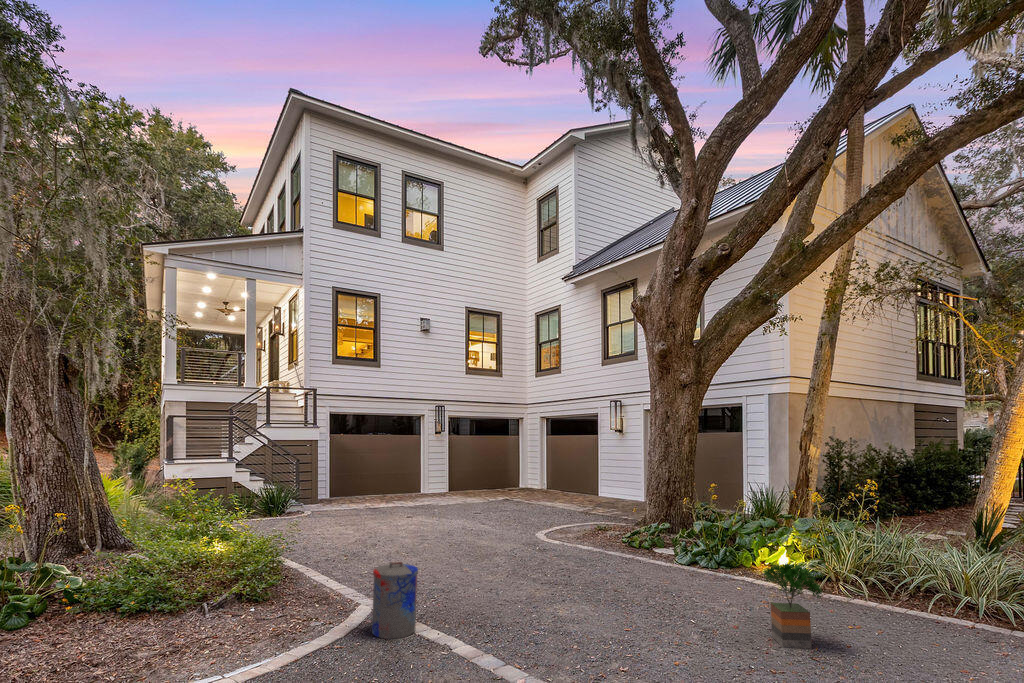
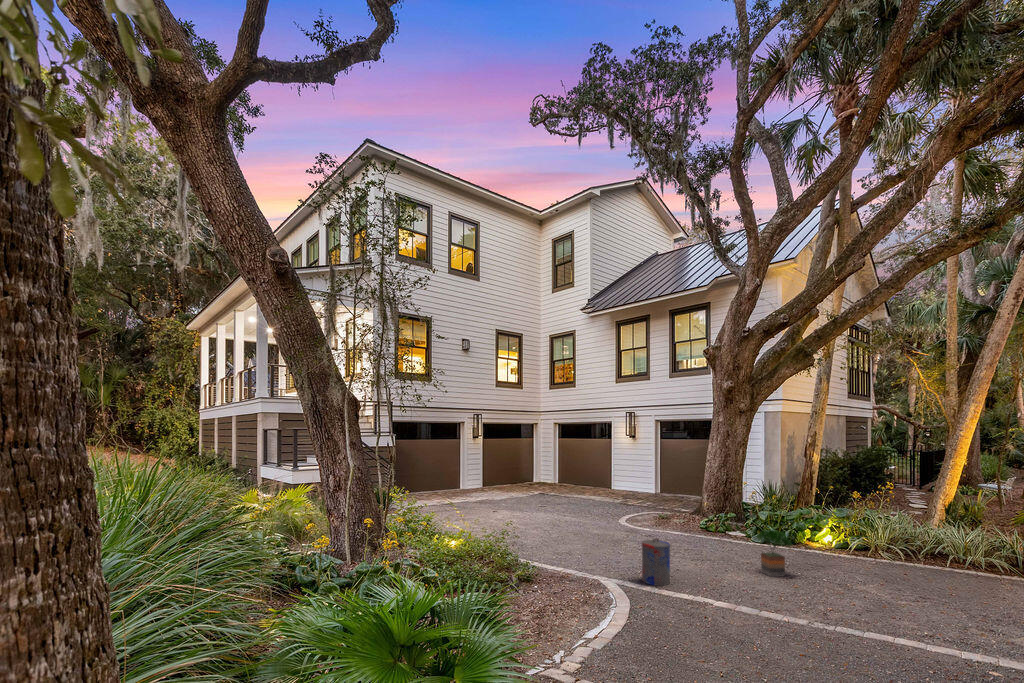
potted tree: present [763,563,822,648] -> present [758,530,791,577]

